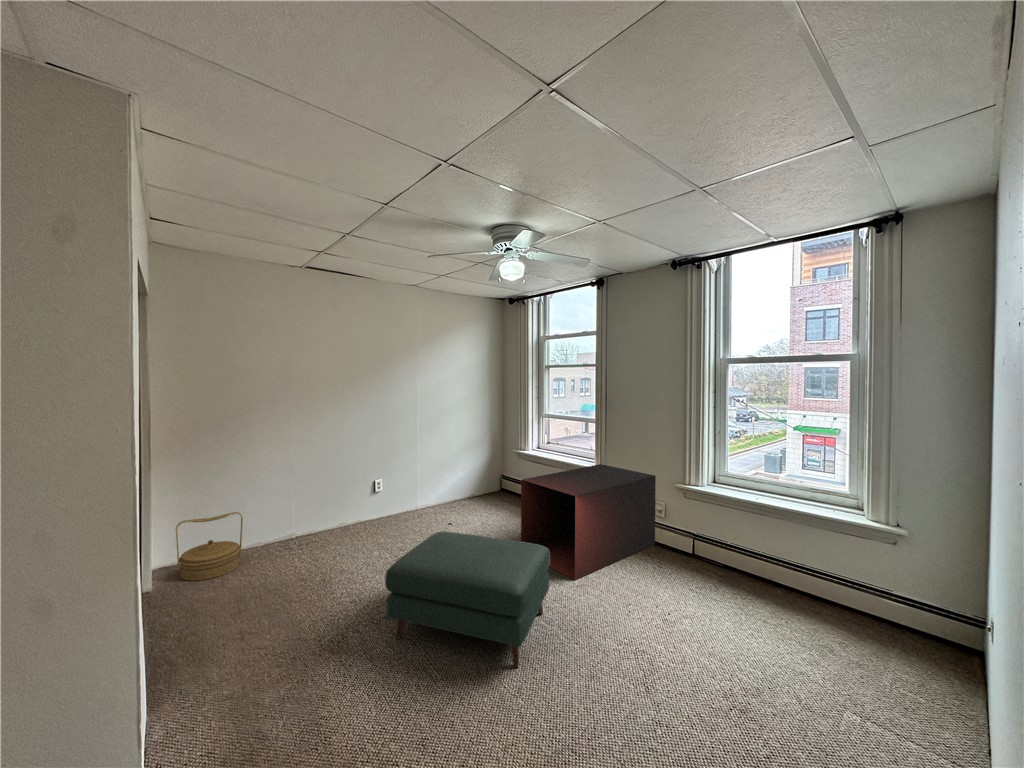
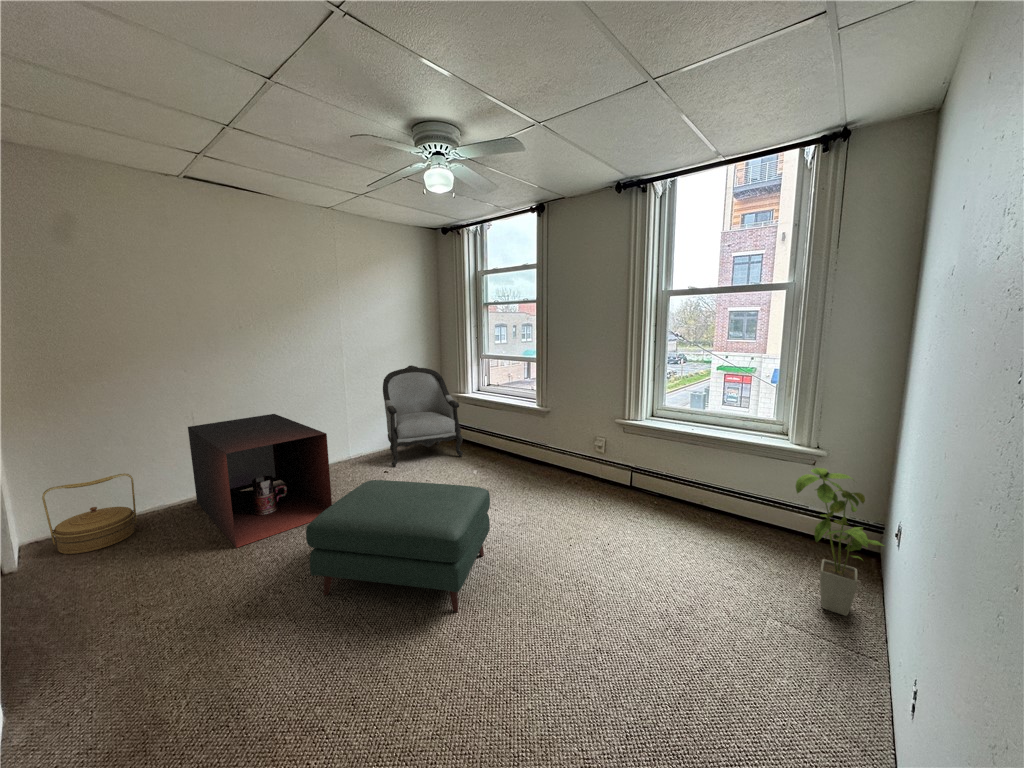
armchair: none [451,423,523,520] -> present [383,365,463,467]
storage cabinet: present [521,464,656,580] -> present [188,414,332,548]
house plant: none [868,548,976,719] -> present [796,468,884,616]

